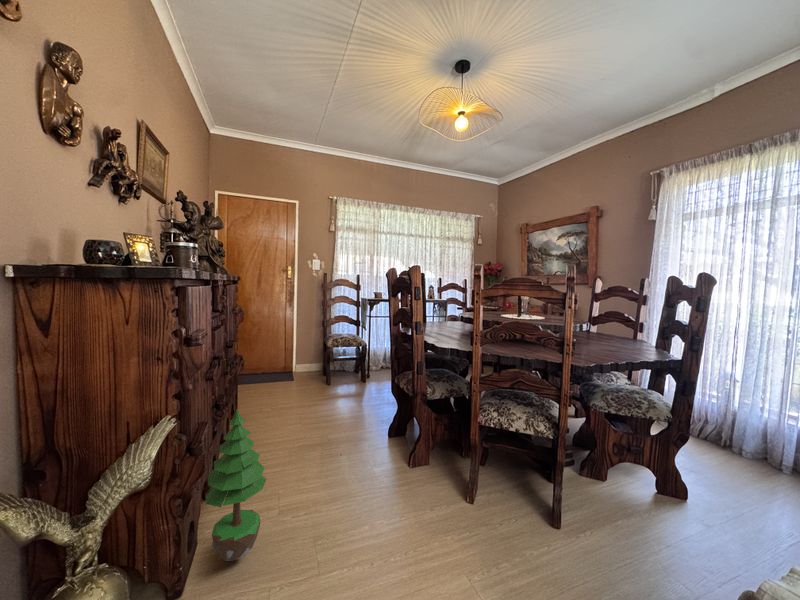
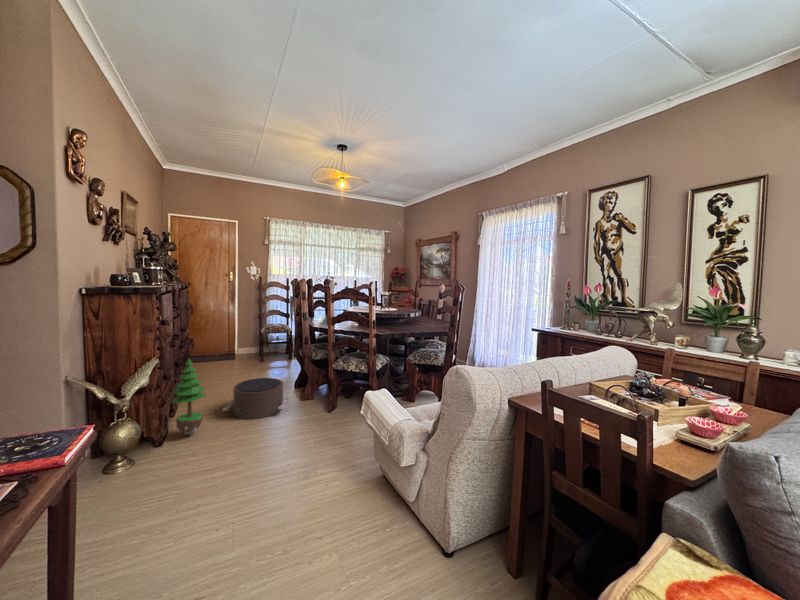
pouf: none [291,429,396,516] -> present [223,378,289,419]

